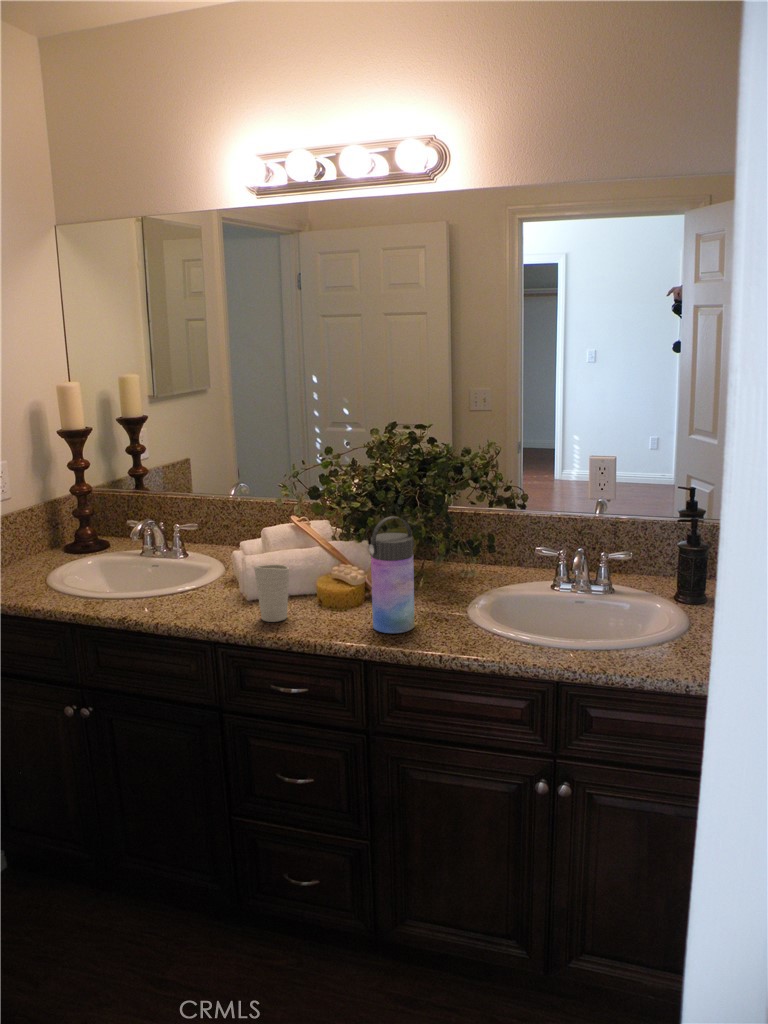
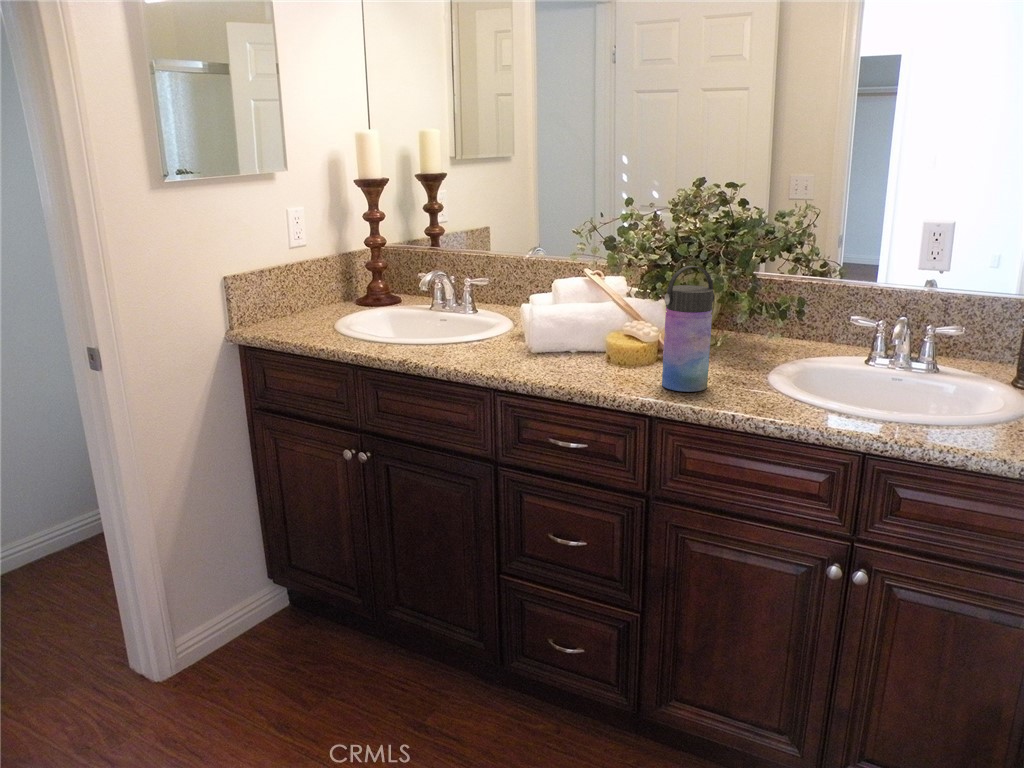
cup: present [254,564,289,622] -> none [541,313,578,373]

